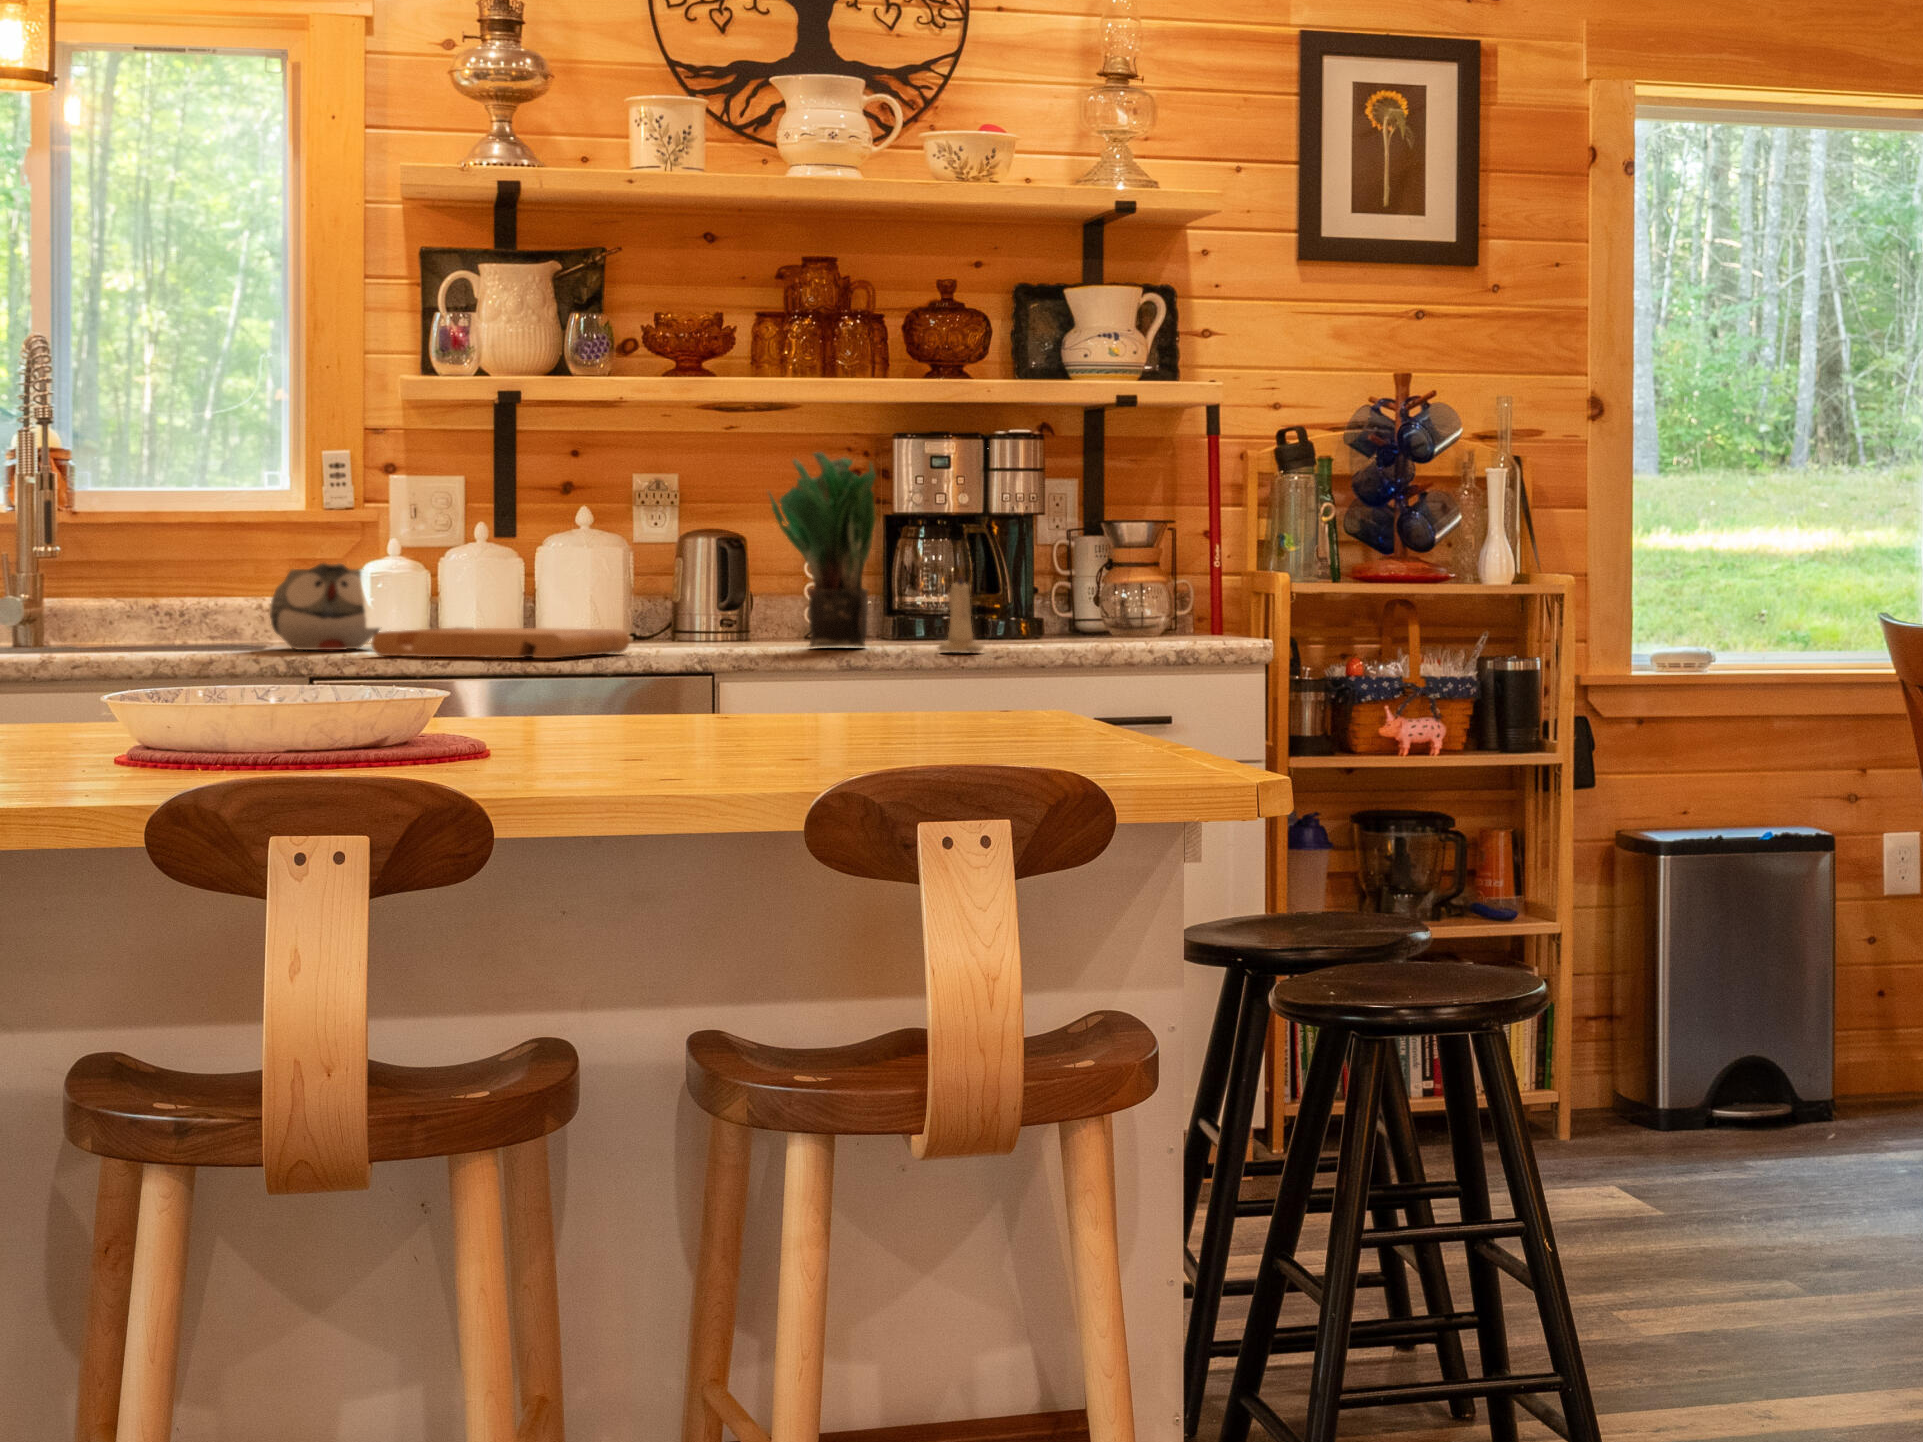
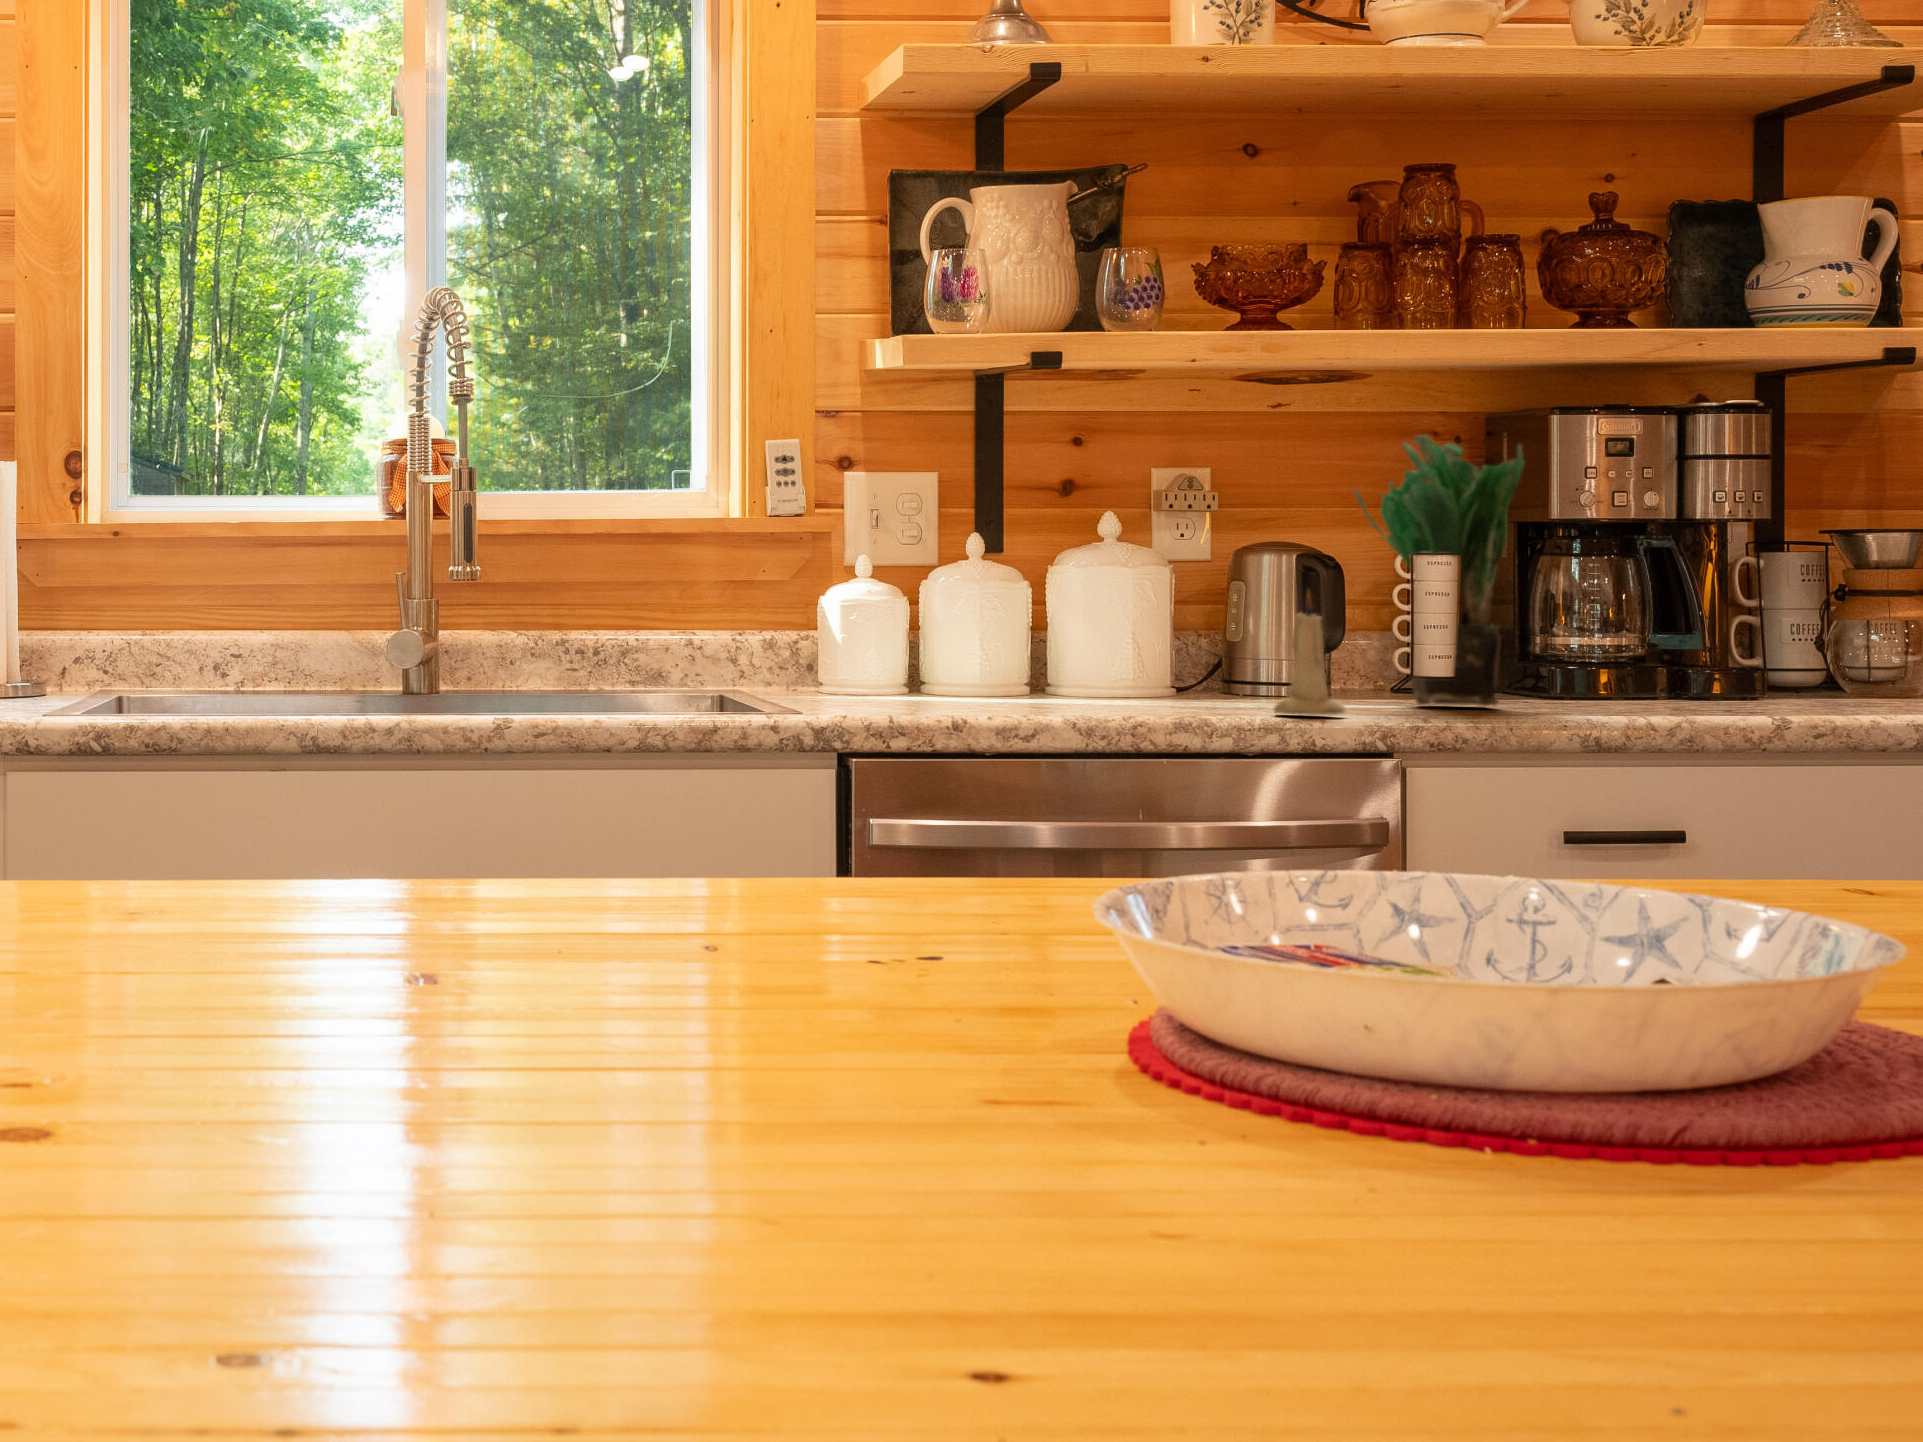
teapot: present [270,563,379,650] -> none [706,582,846,698]
candle: present [938,568,984,652] -> present [1274,591,1345,715]
cutting board: present [372,627,630,658] -> none [875,670,1205,714]

